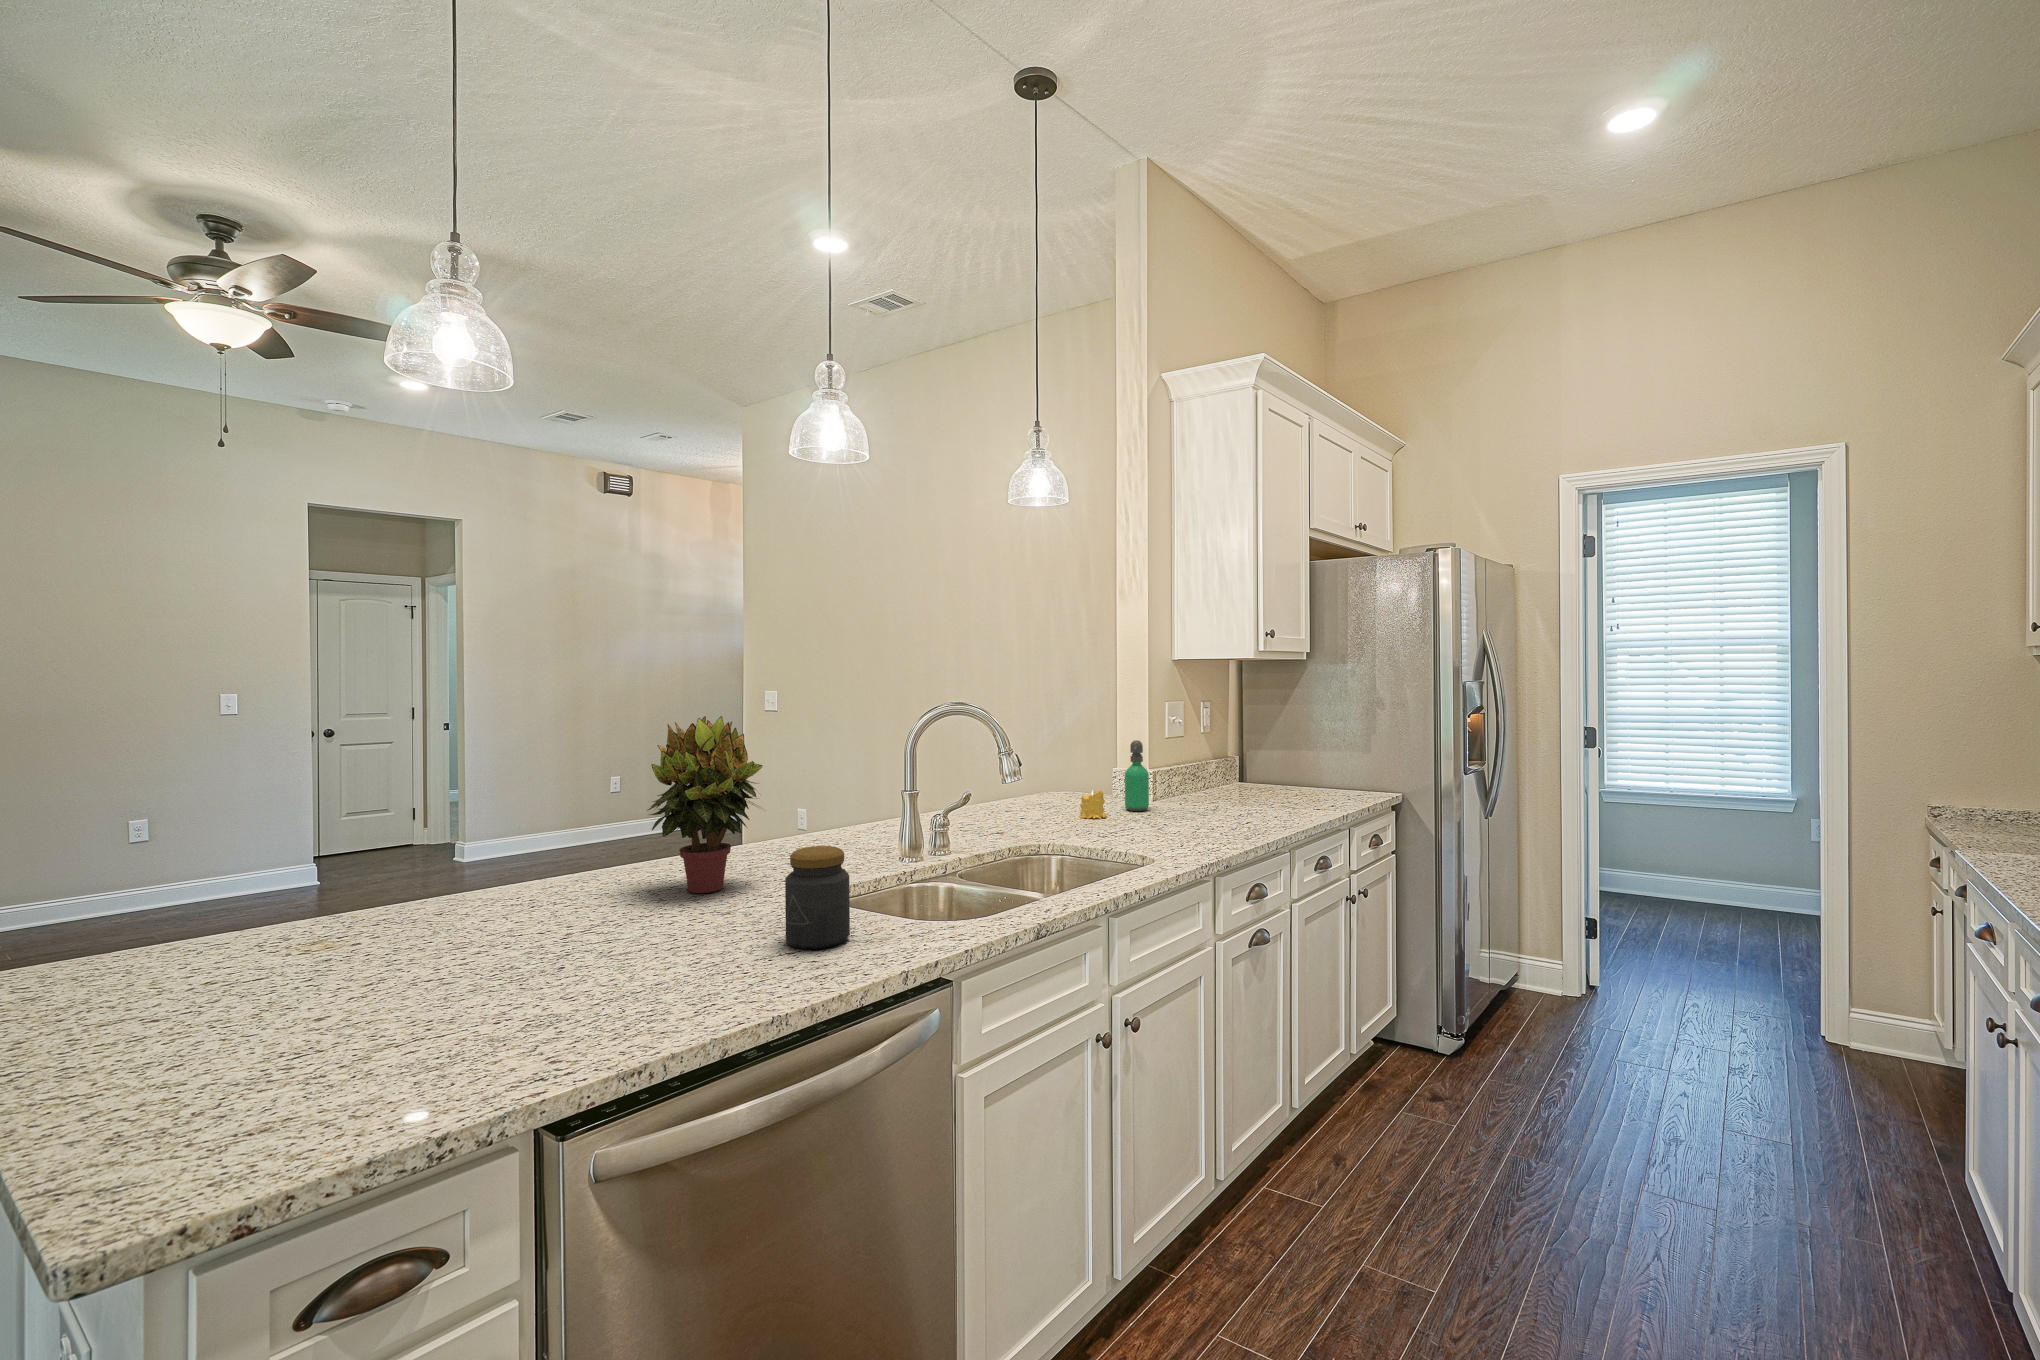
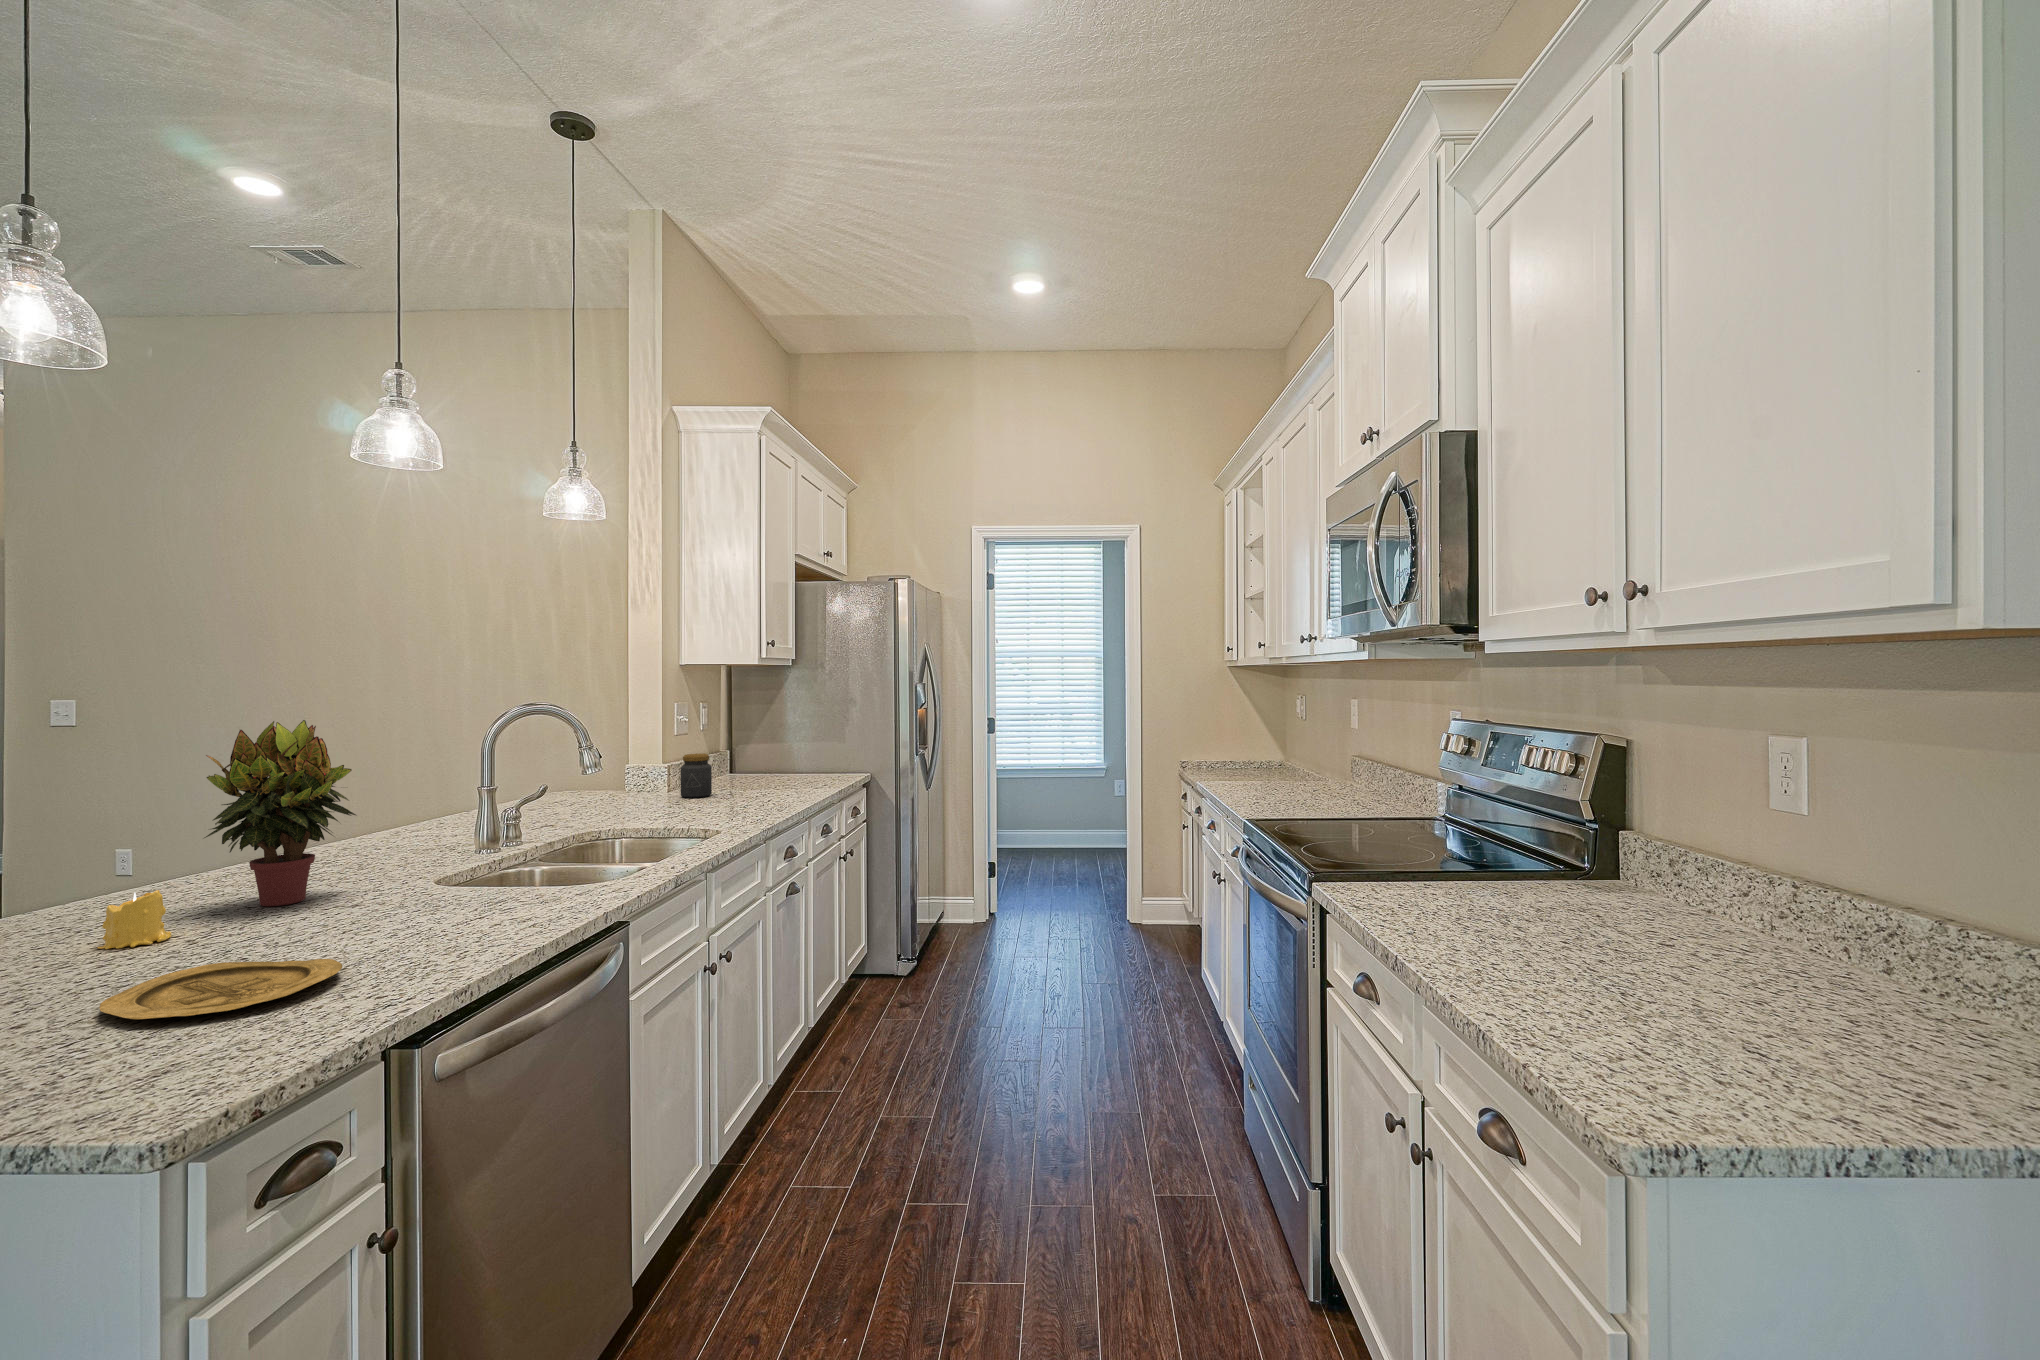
soap dispenser: present [1125,740,1149,811] -> none [649,739,673,803]
candle: present [1080,790,1107,819] -> present [98,890,171,949]
jar: present [785,846,850,949] -> present [680,754,712,798]
plate: none [378,964,601,1041] -> present [99,959,342,1019]

